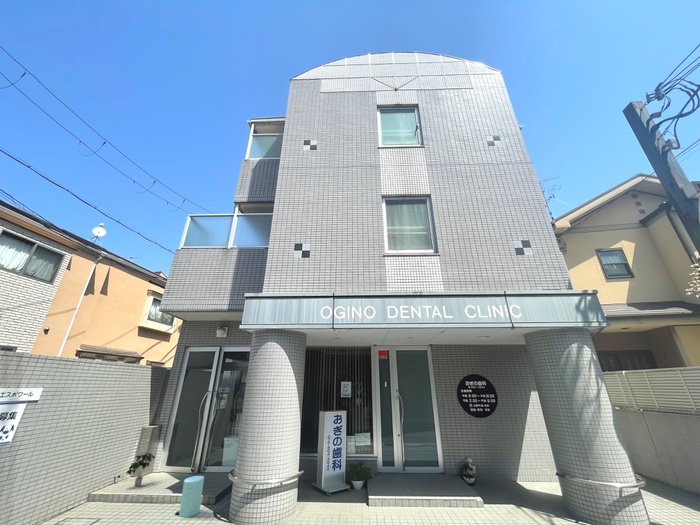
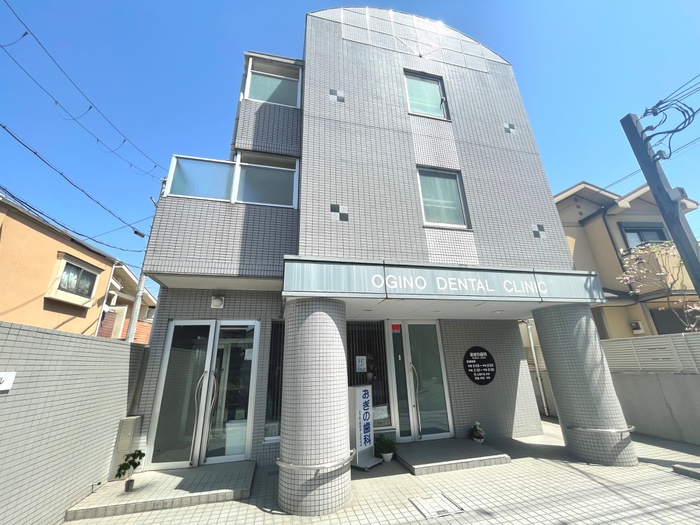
trash can: present [175,476,204,518] -> none [207,467,238,516]

